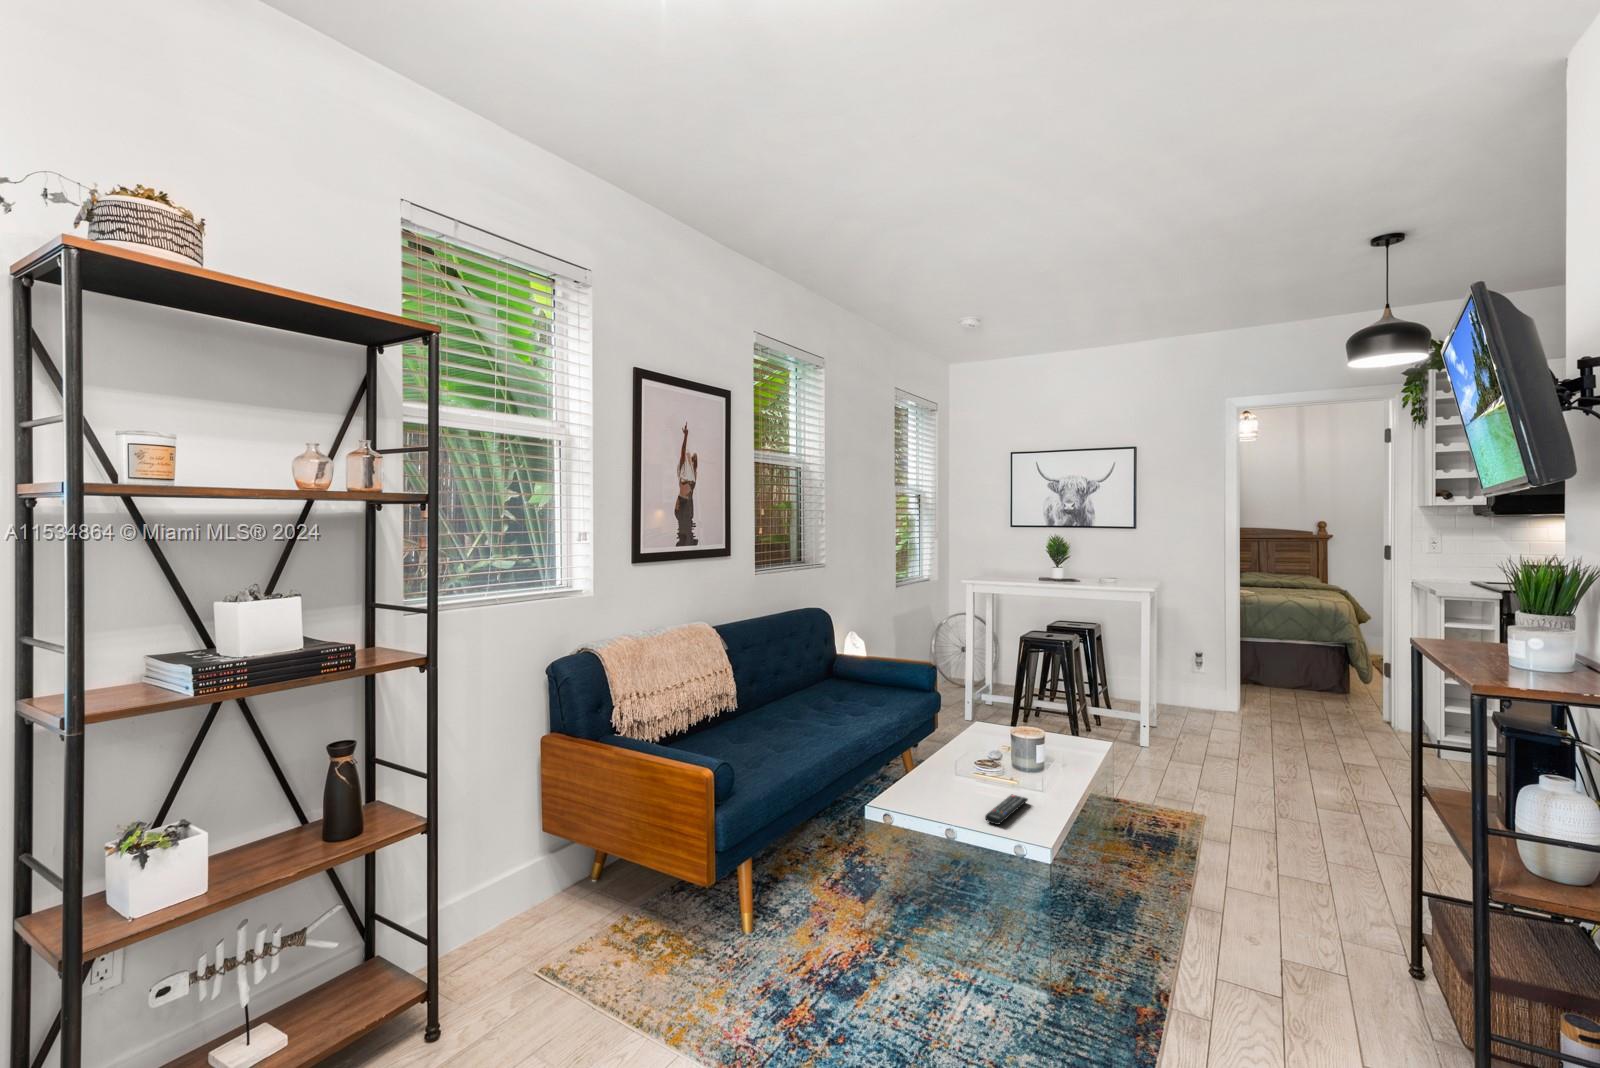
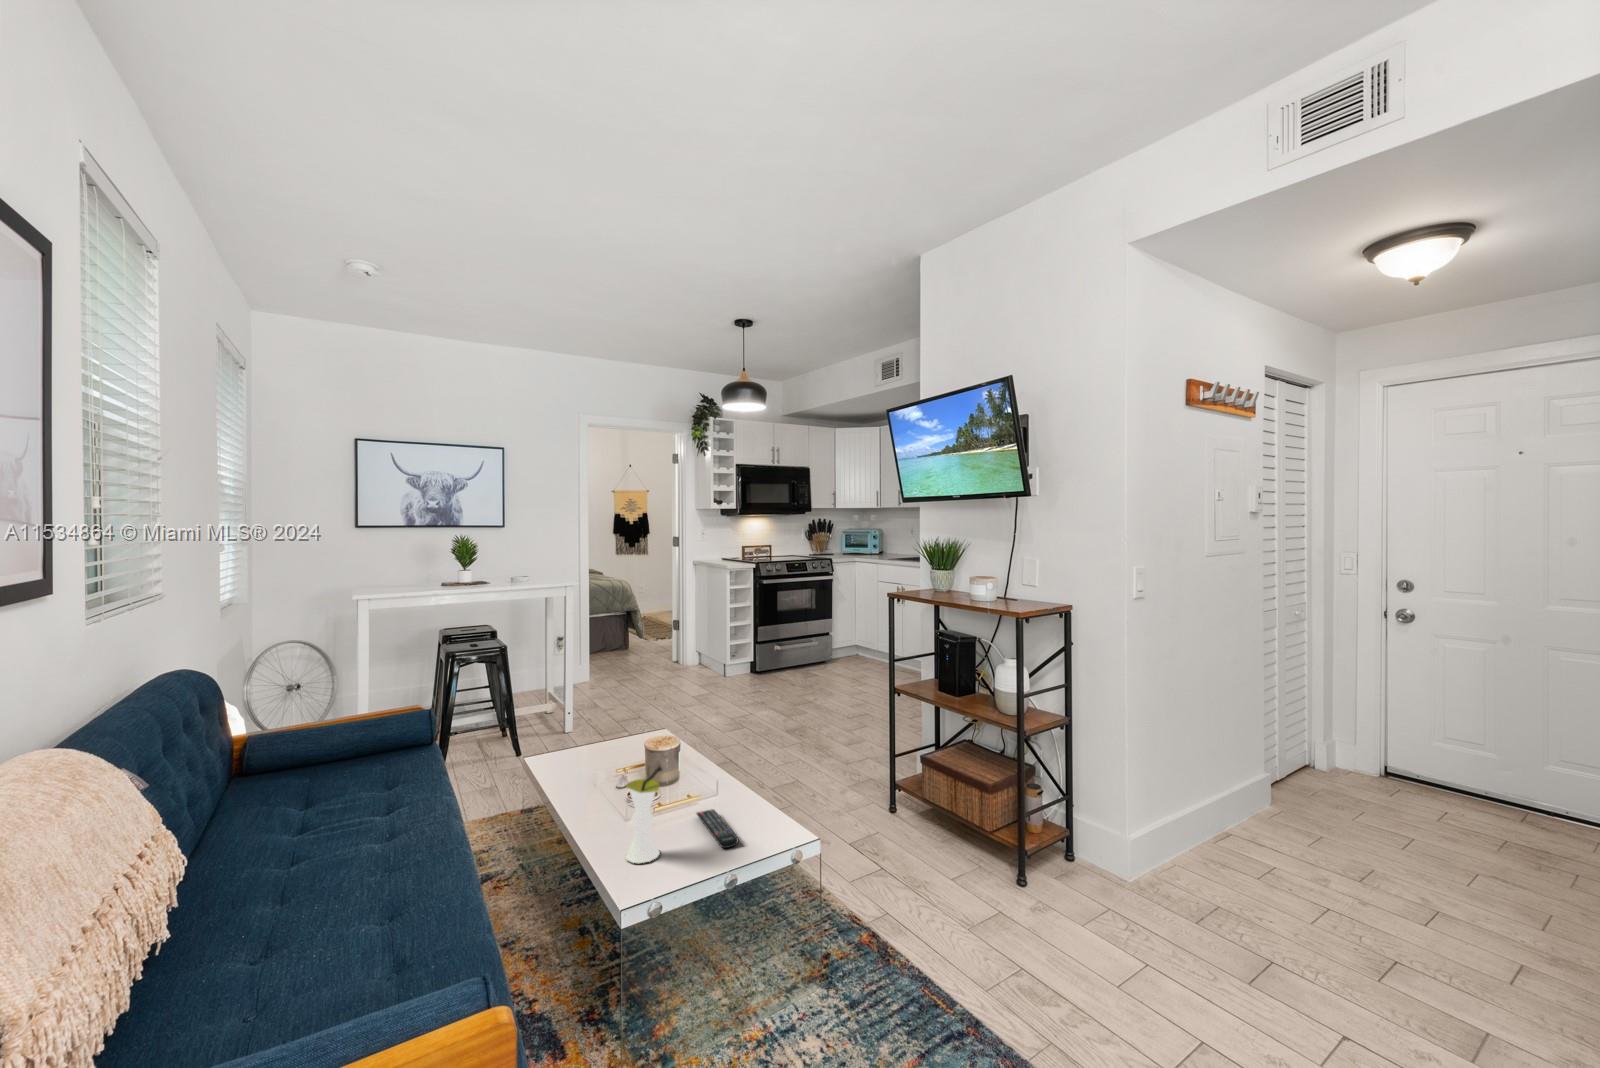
vase: none [923,731,952,804] -> present [625,766,662,863]

